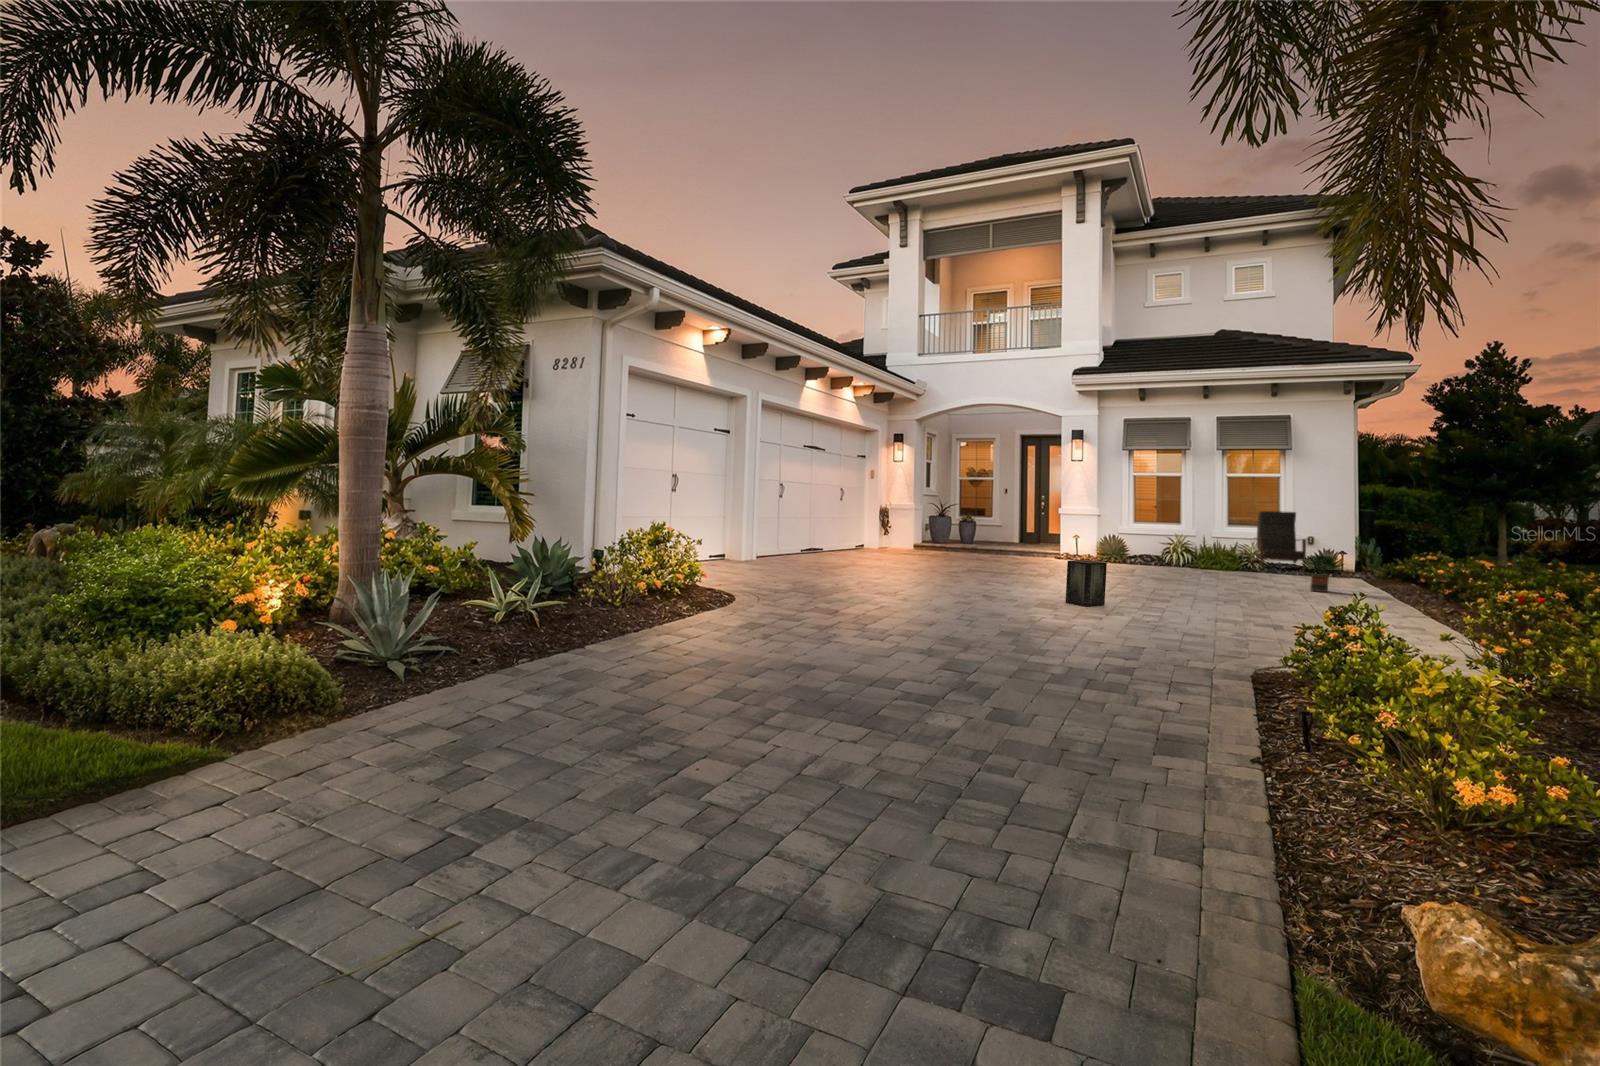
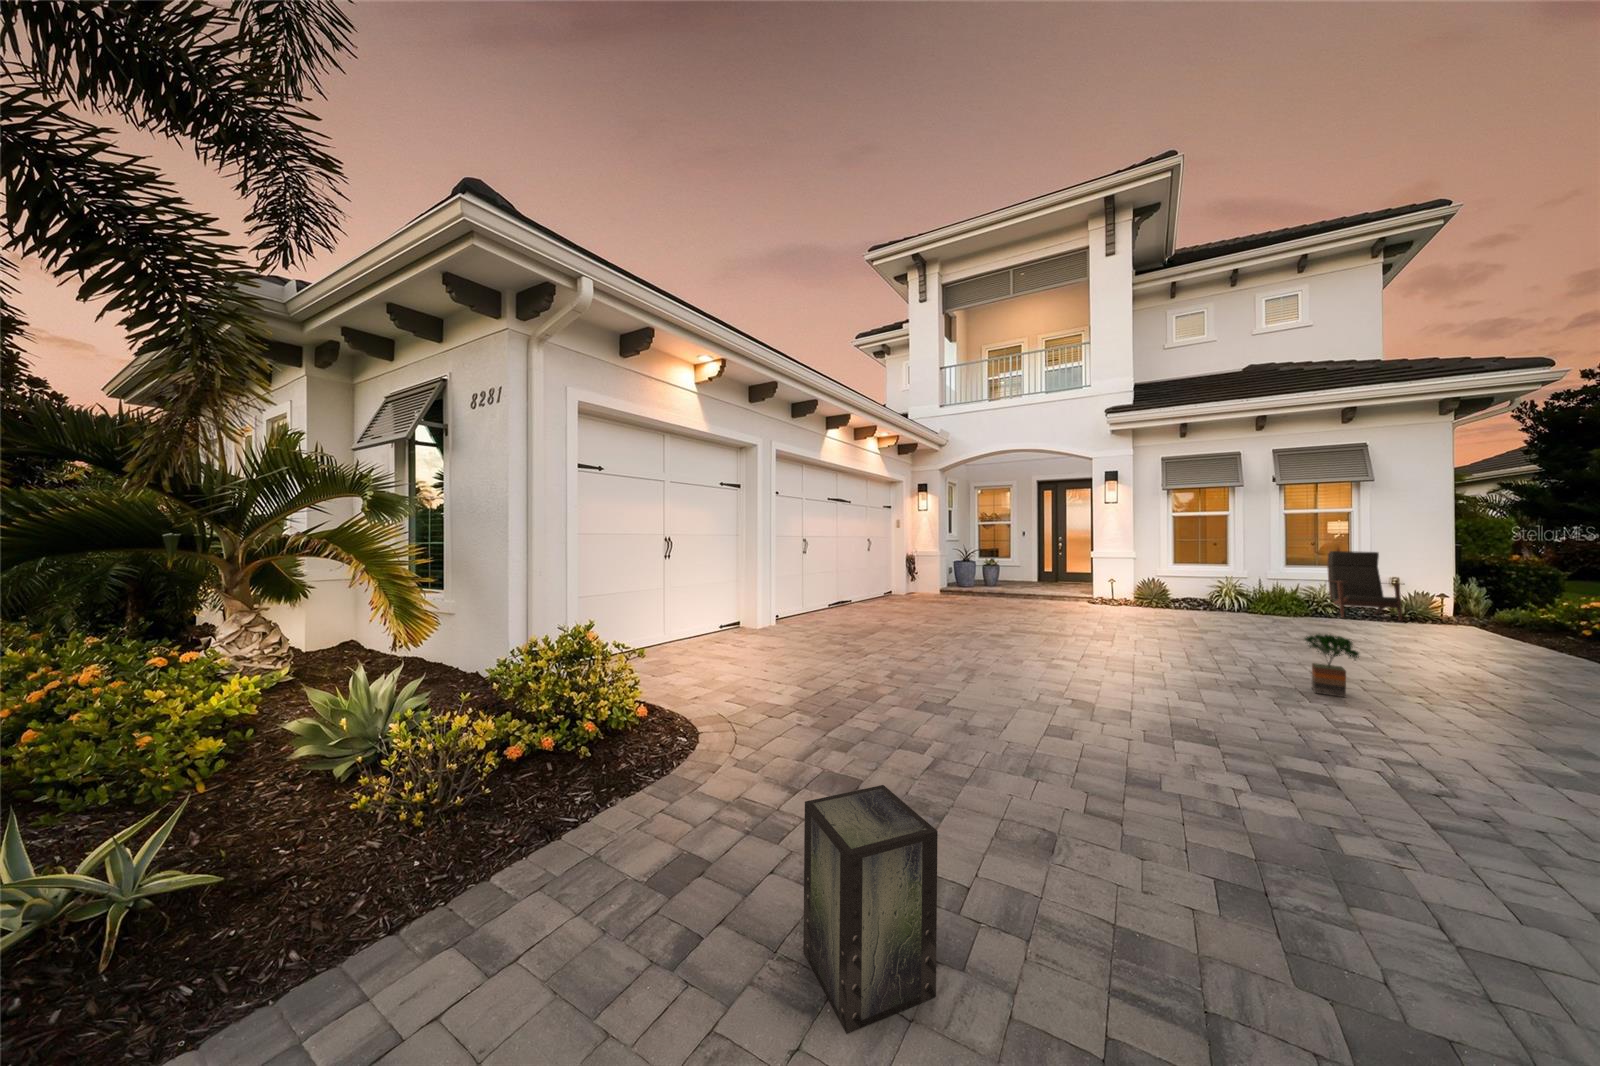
potted tree: present [1308,555,1336,592] -> present [1305,634,1359,697]
storage box: present [1065,560,1107,607] -> present [803,785,938,1034]

